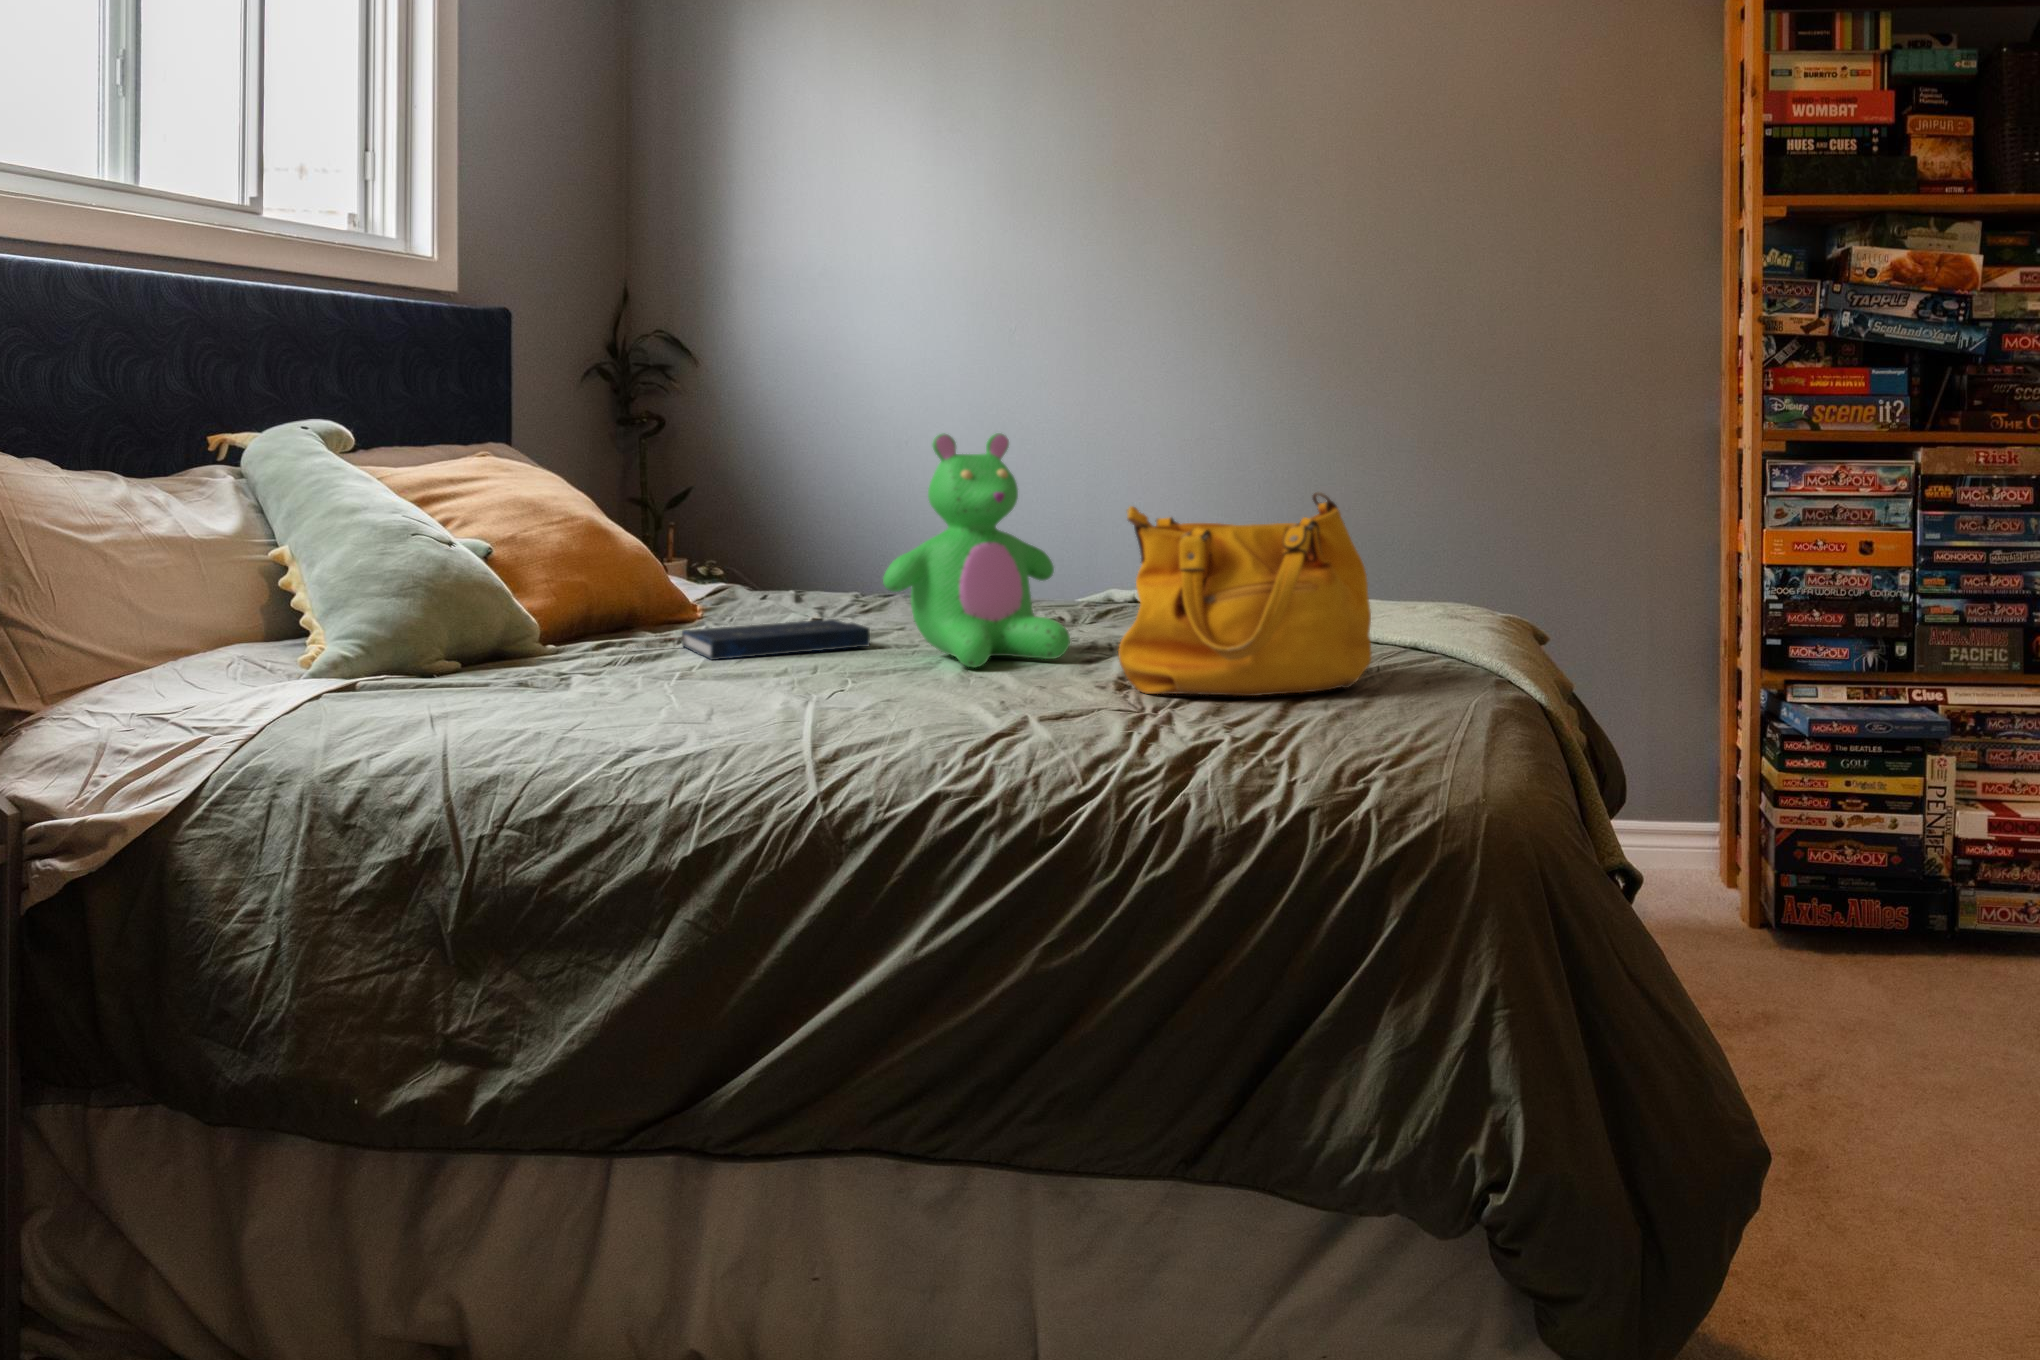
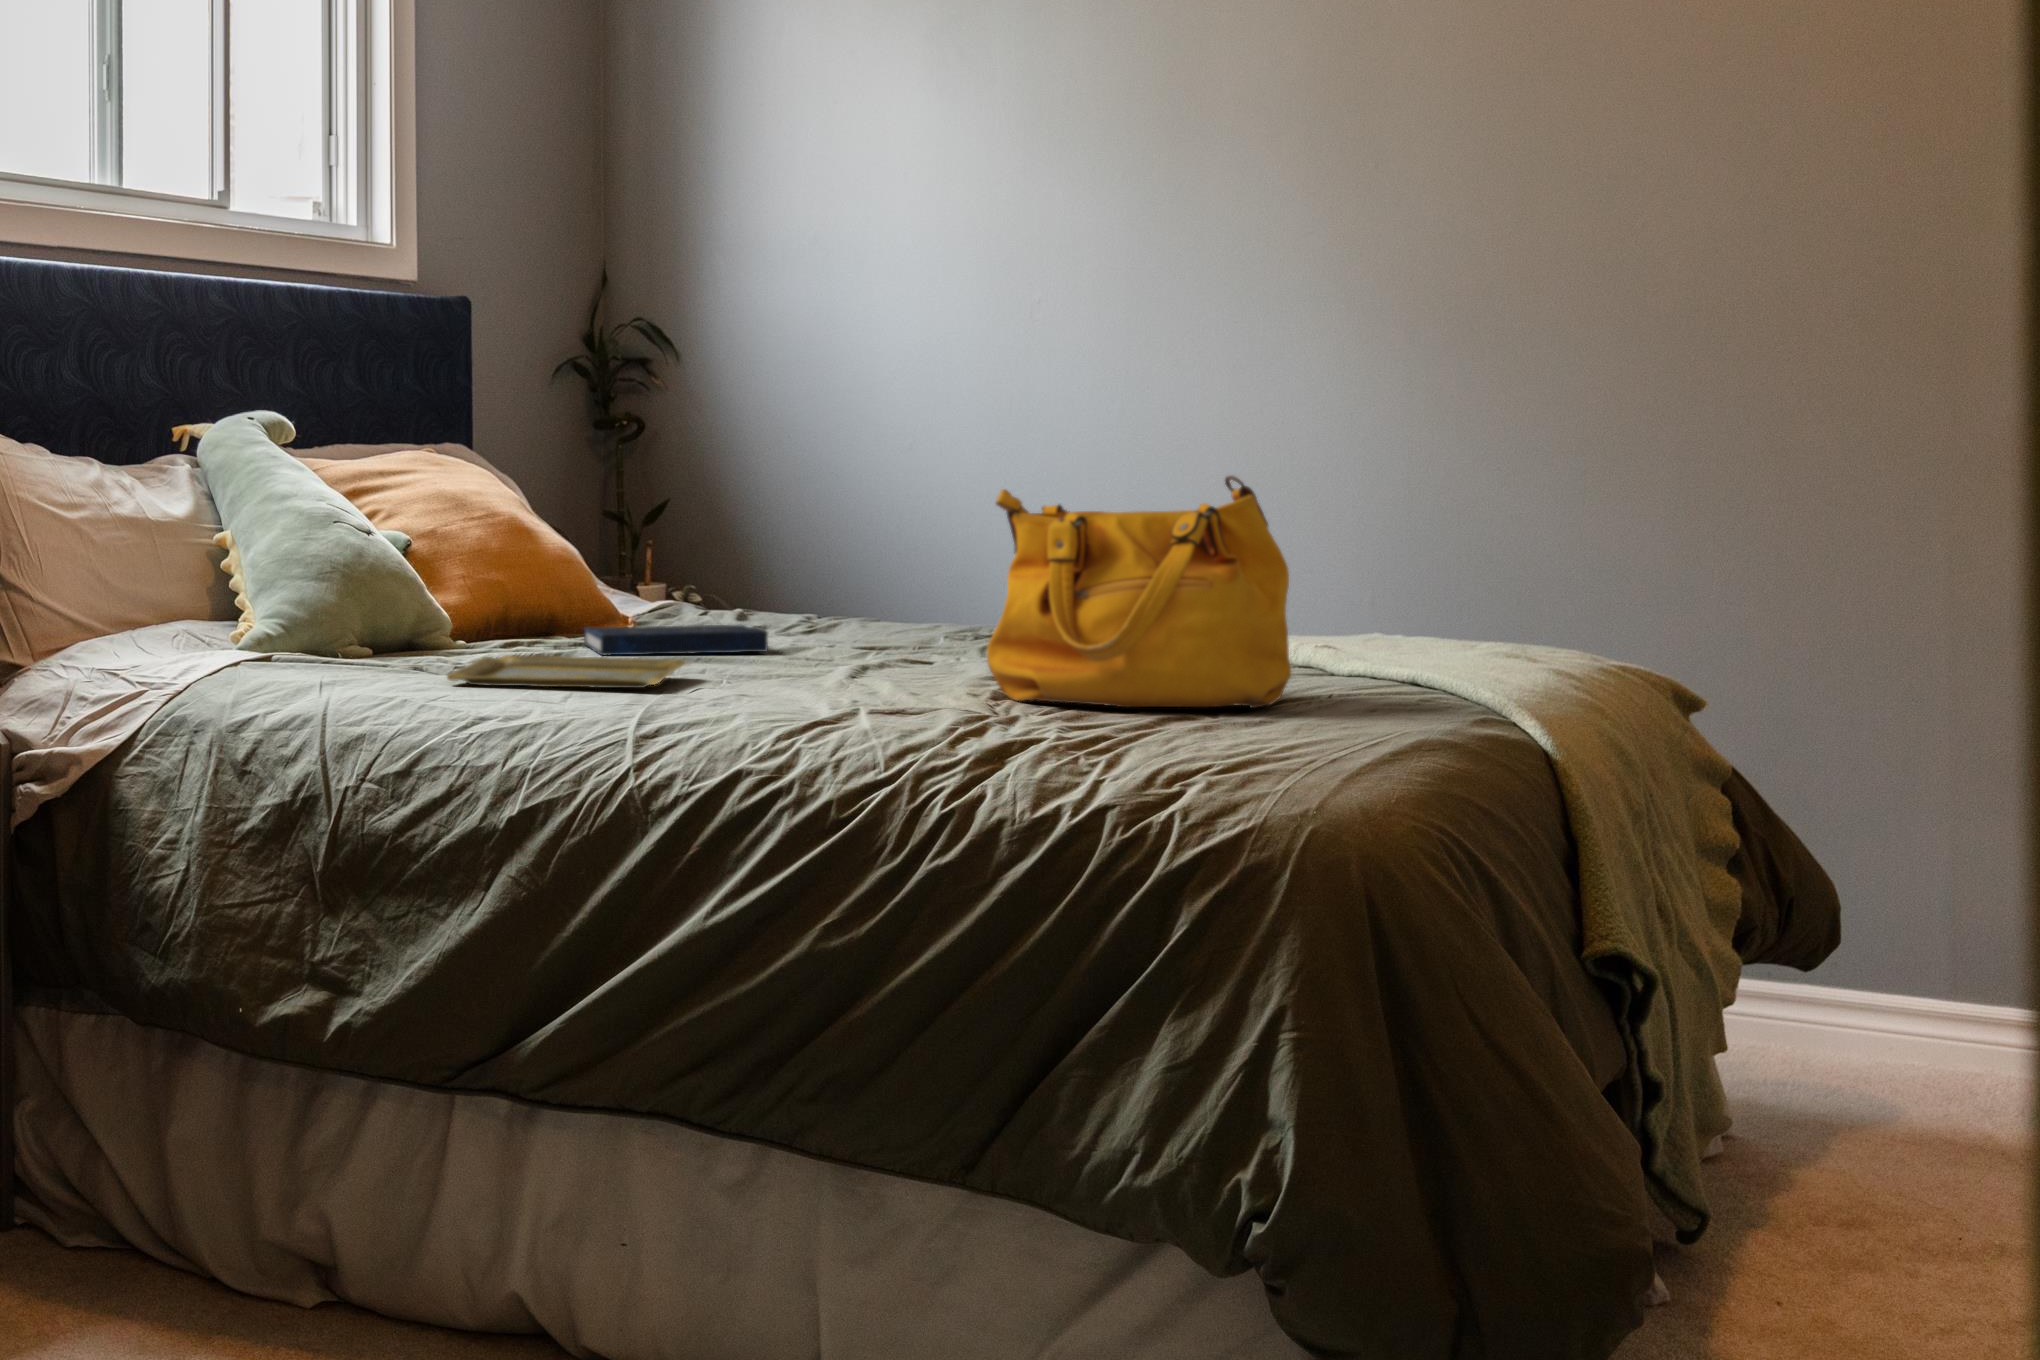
teddy bear: present [883,433,1070,667] -> none [767,415,968,672]
tray: none [582,669,831,711] -> present [447,655,688,688]

